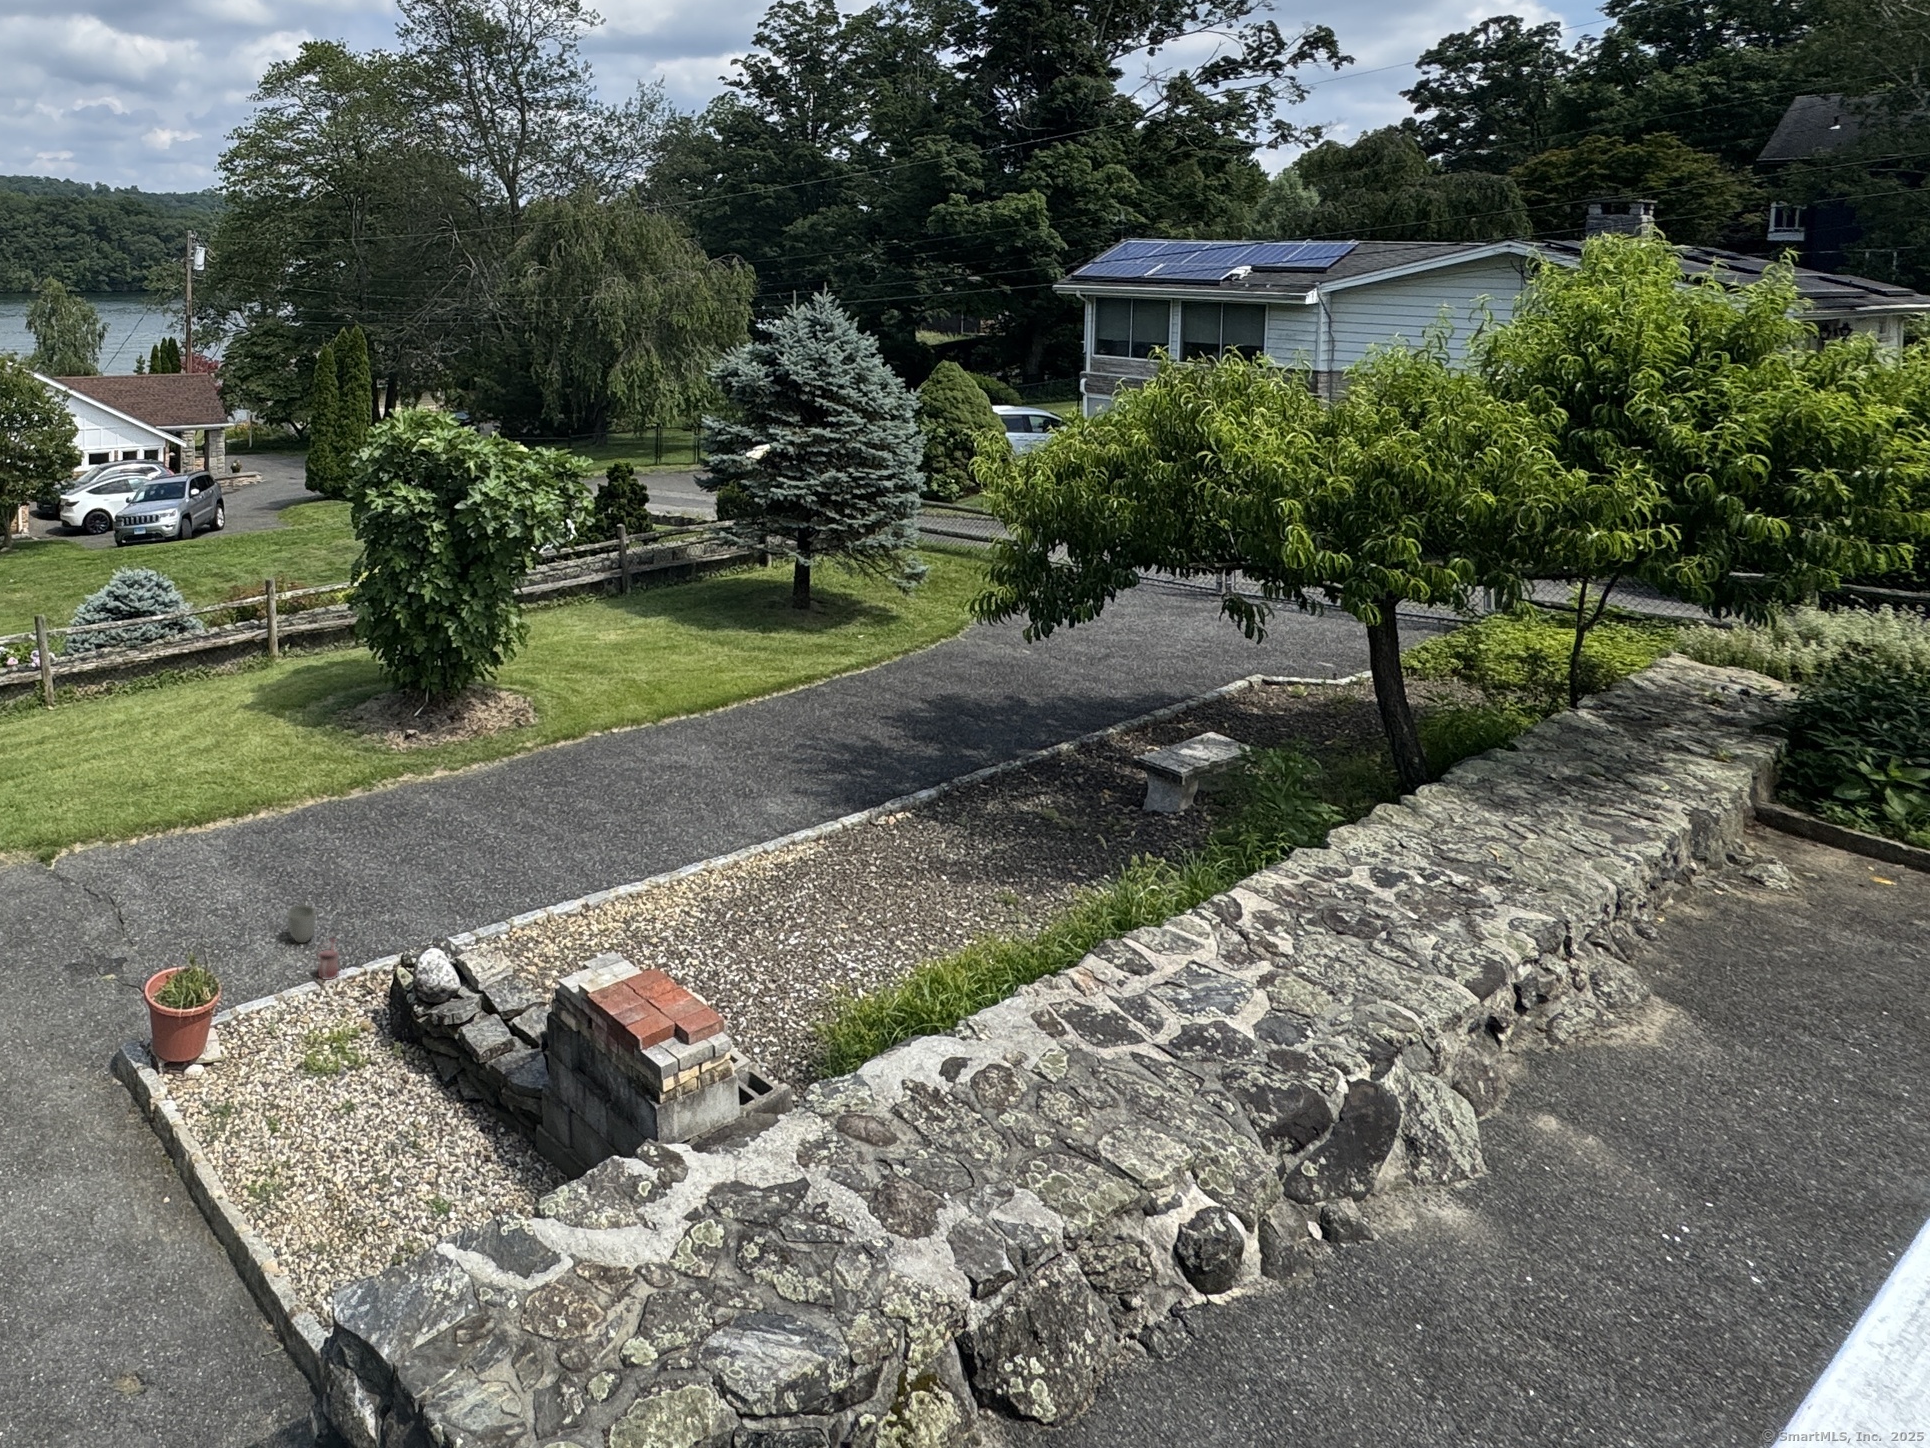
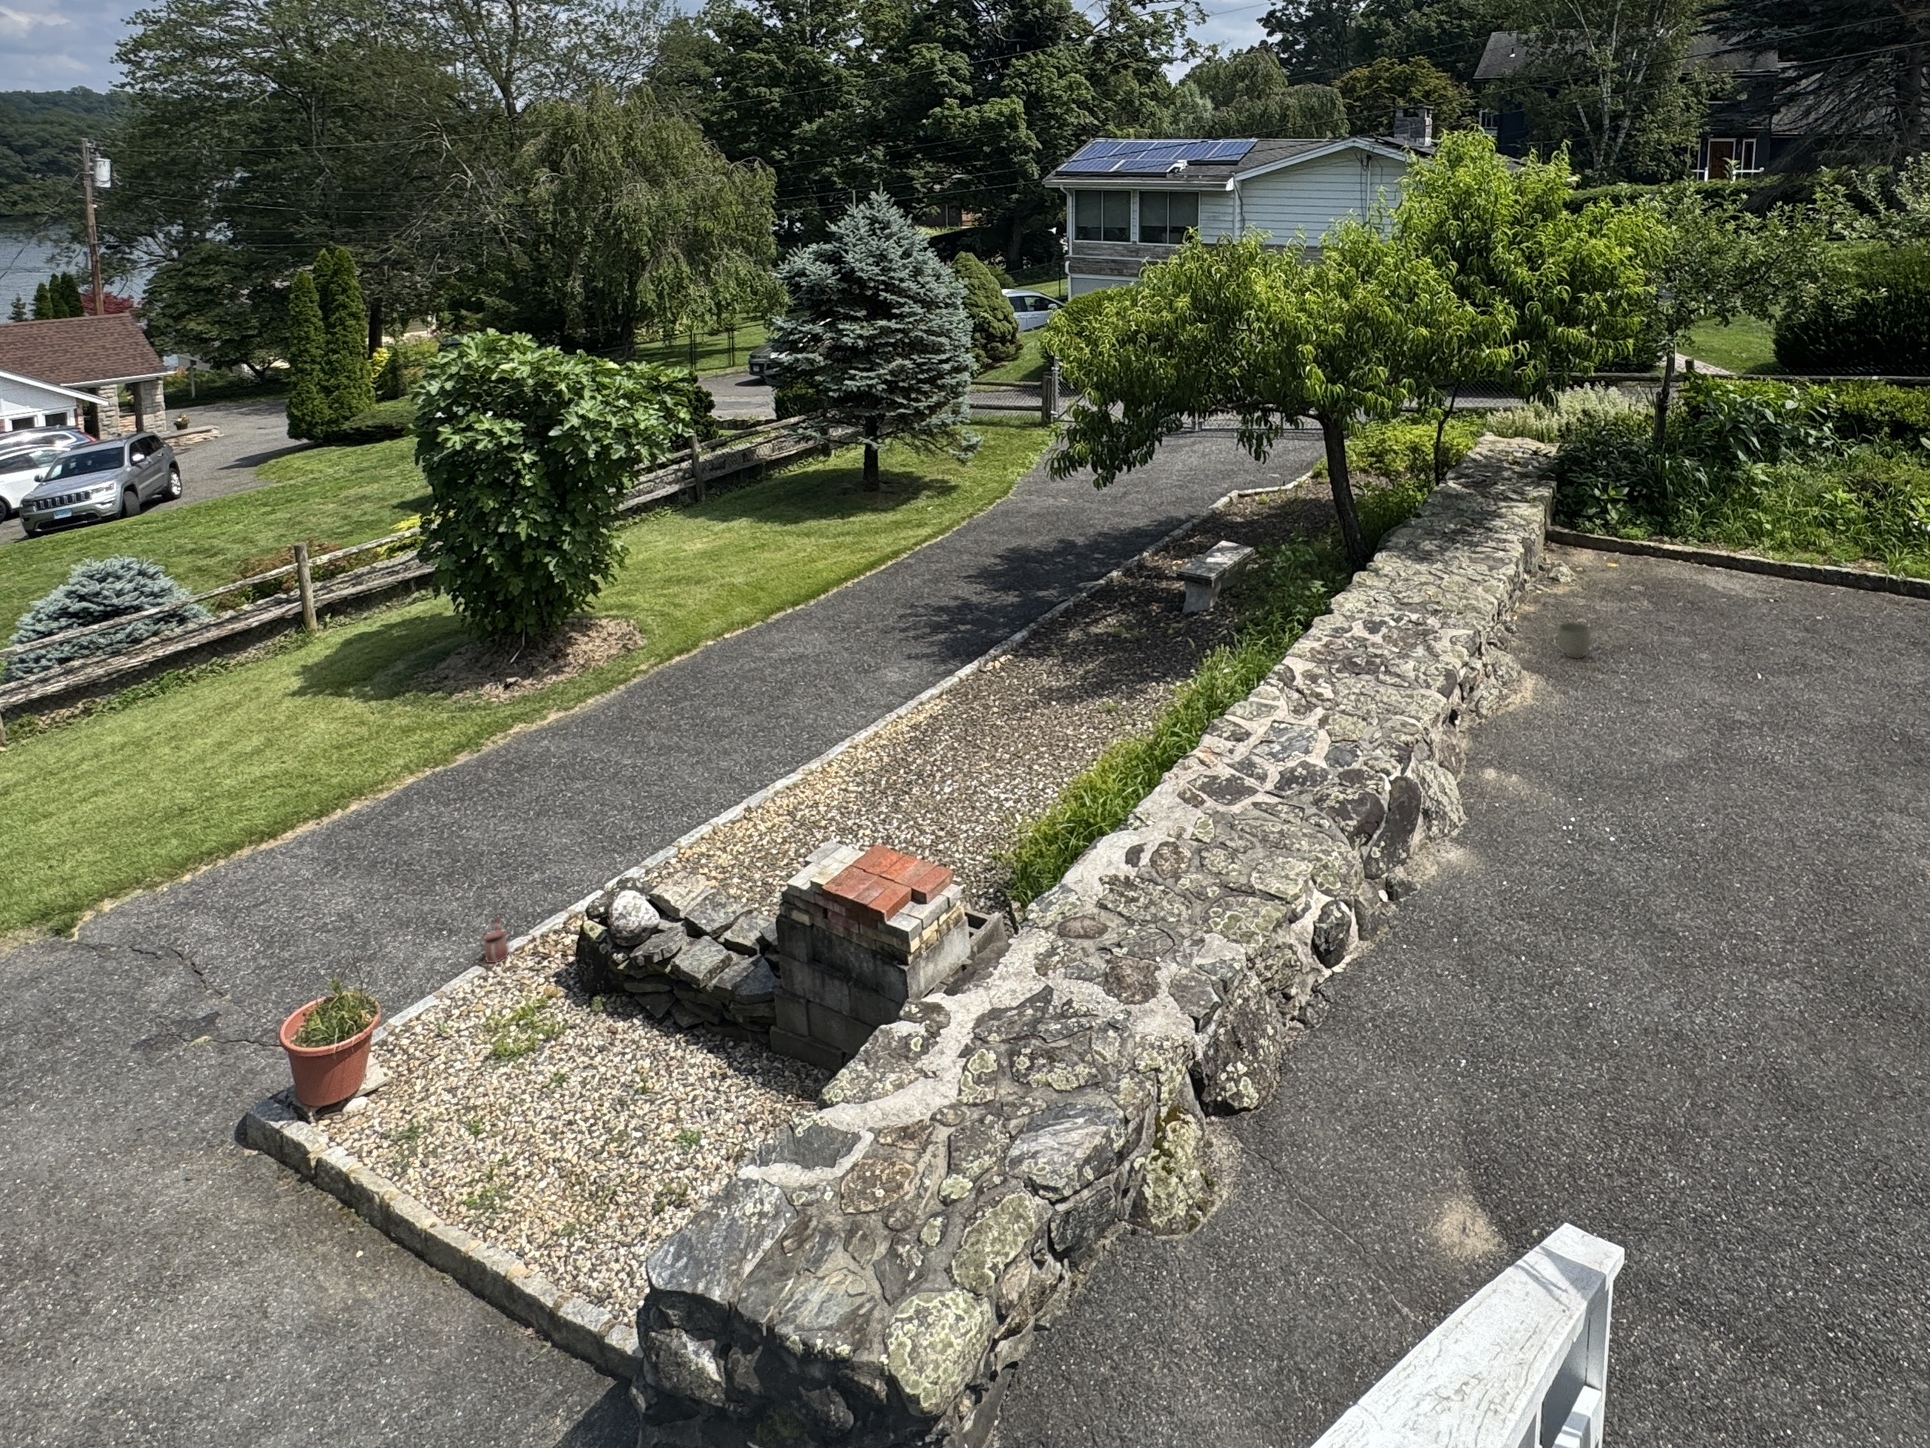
planter: present [287,905,316,943] -> present [1558,622,1590,658]

